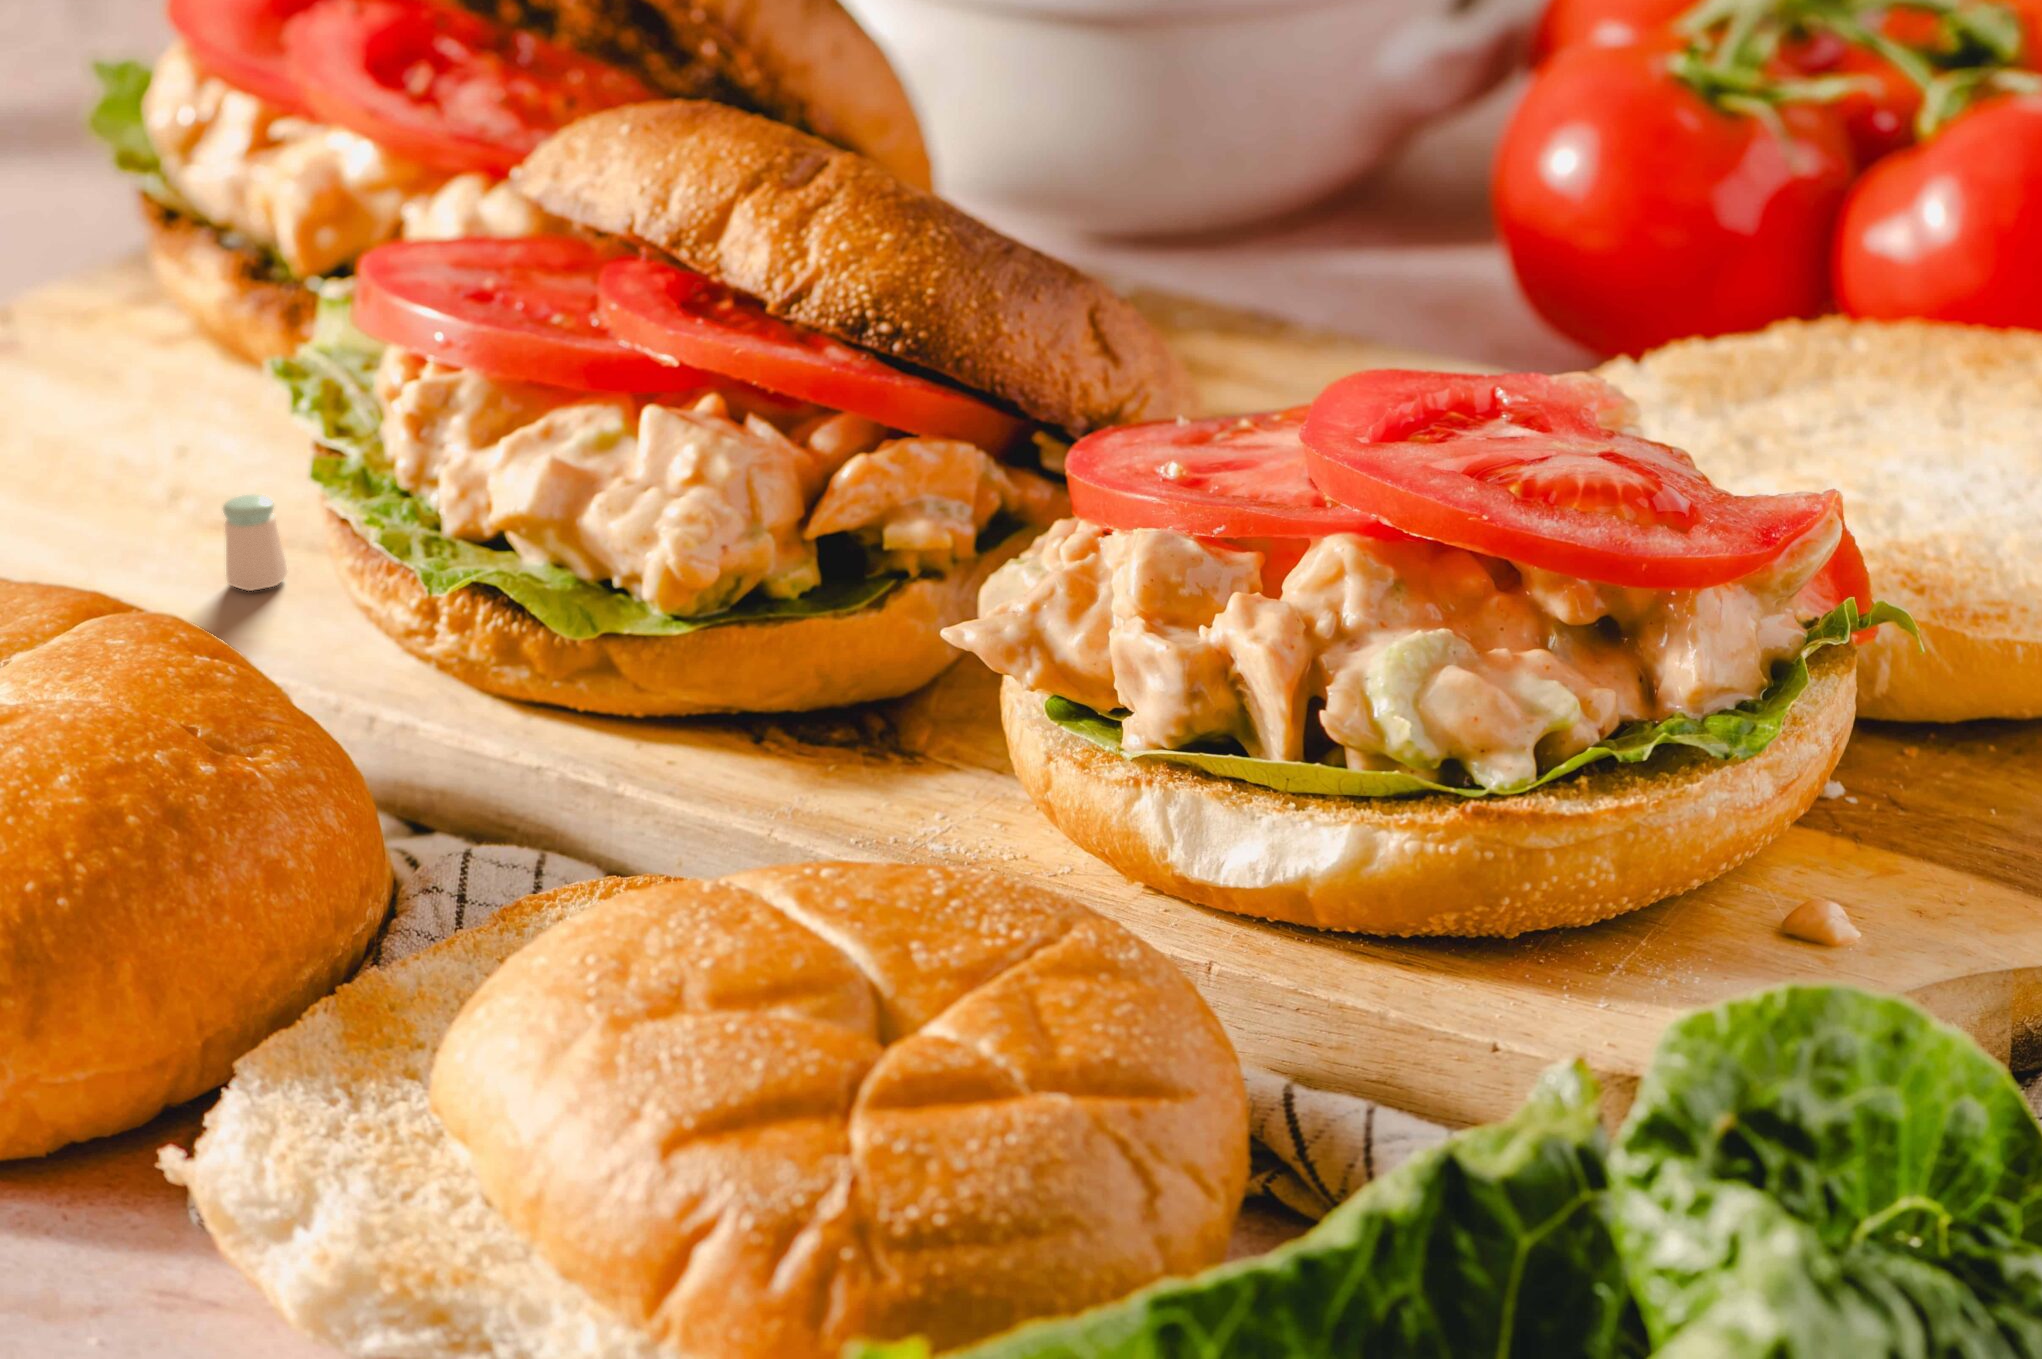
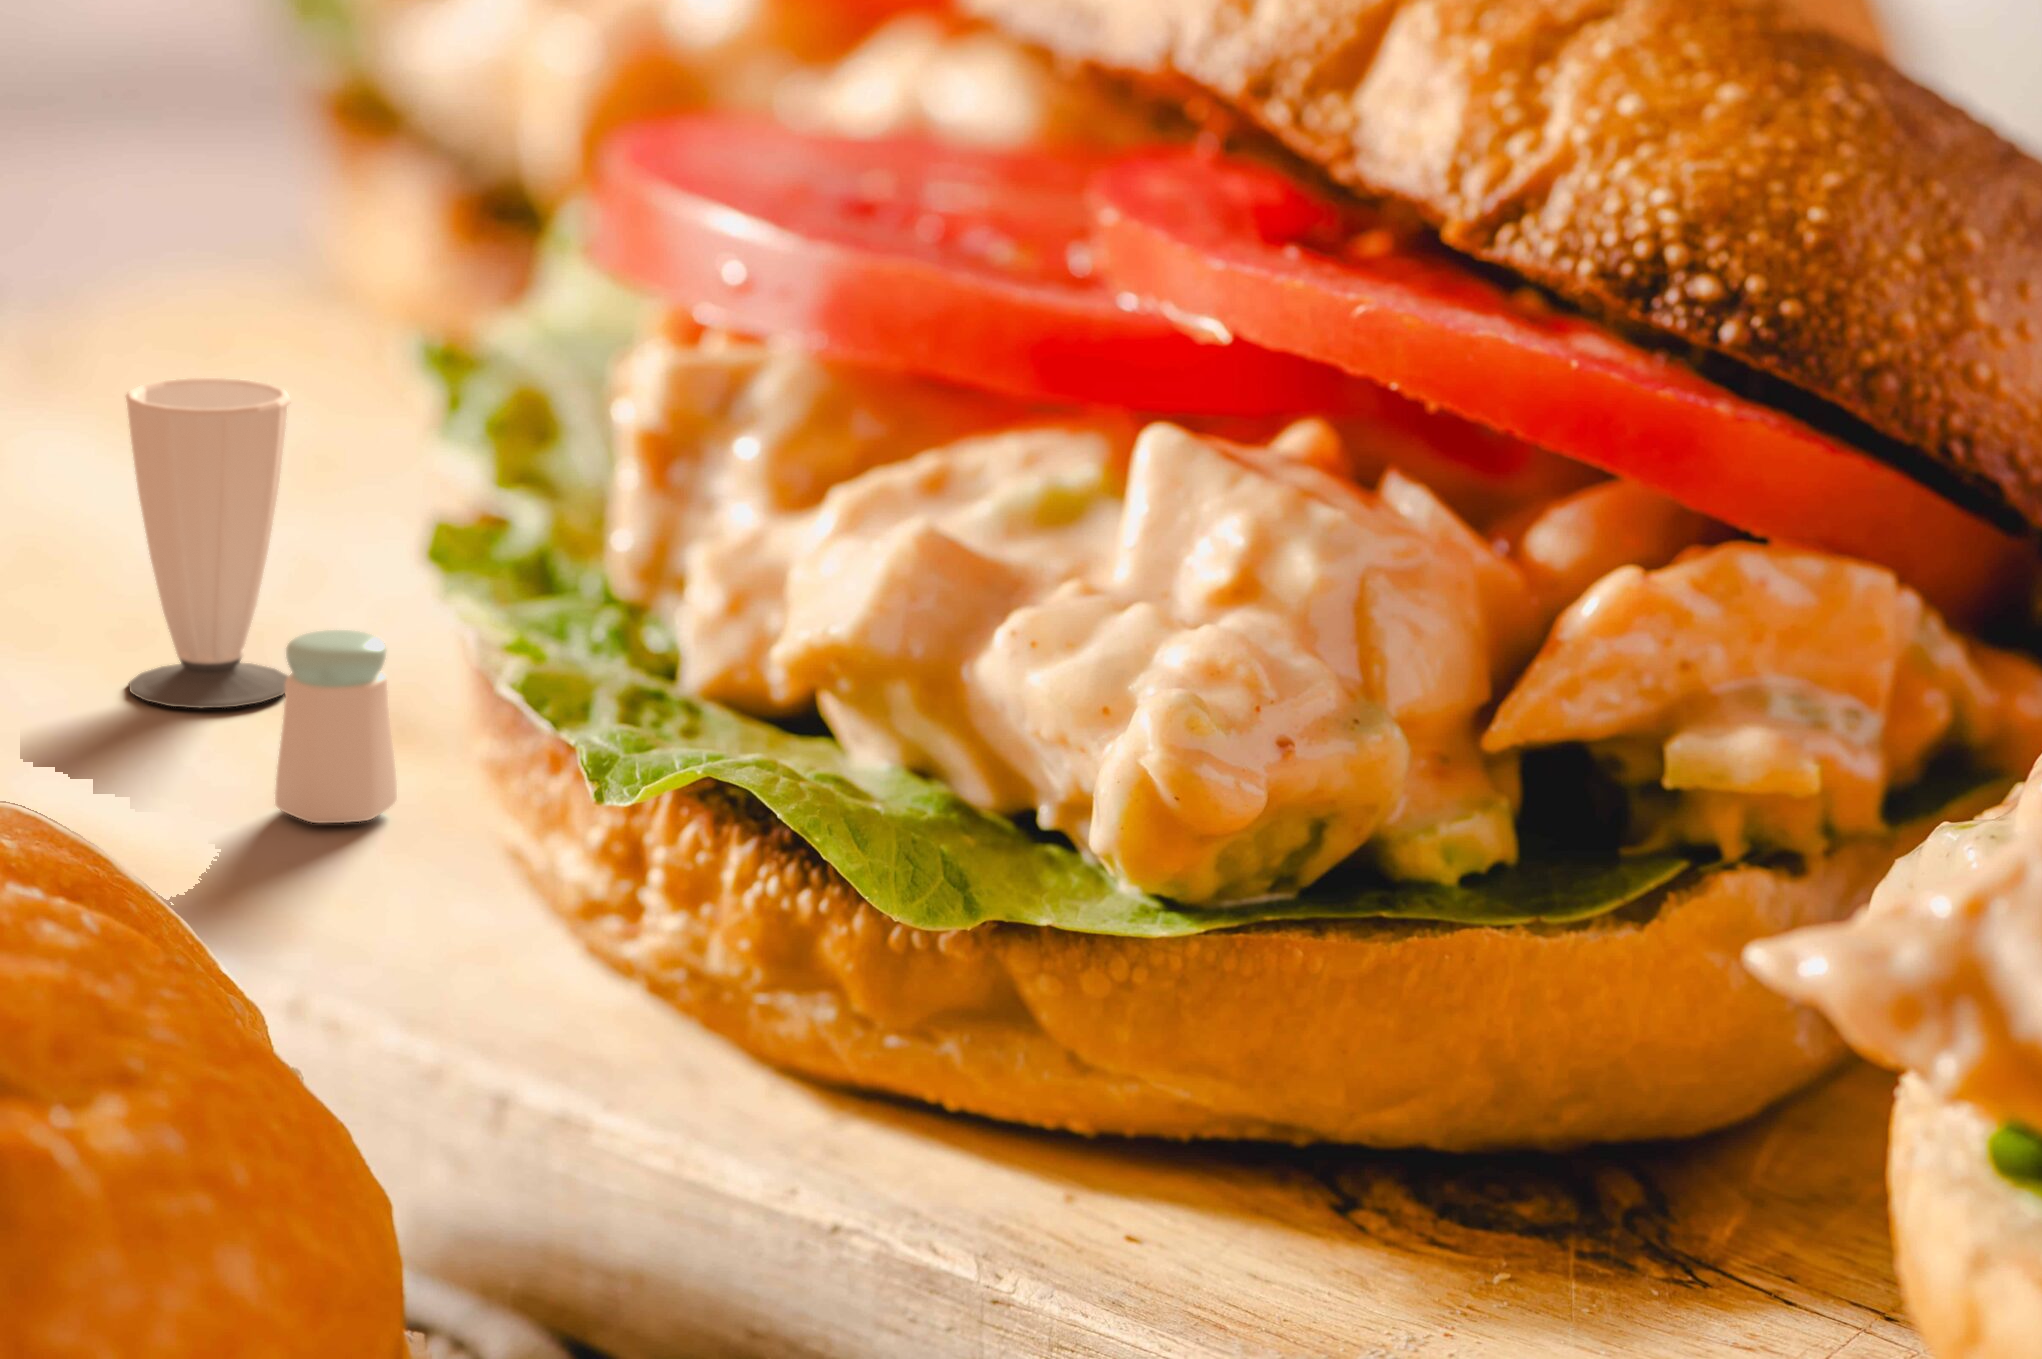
cup: none [104,359,211,530] -> present [126,378,290,708]

